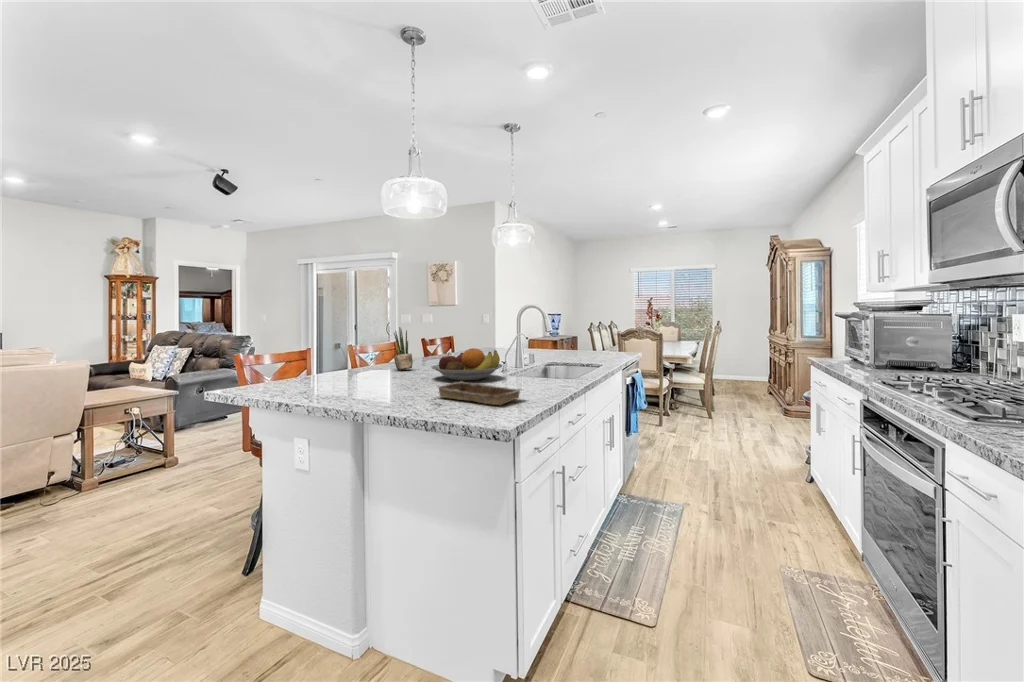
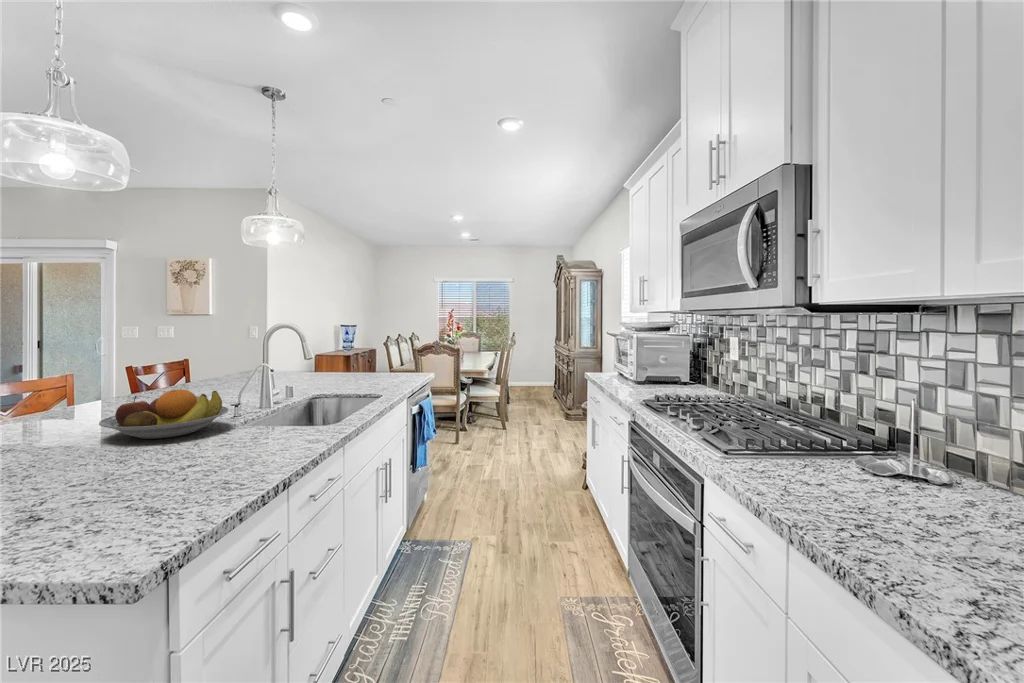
potted plant: present [394,327,413,370] -> none [42,356,83,422]
tray: present [437,381,521,405] -> none [60,451,235,497]

